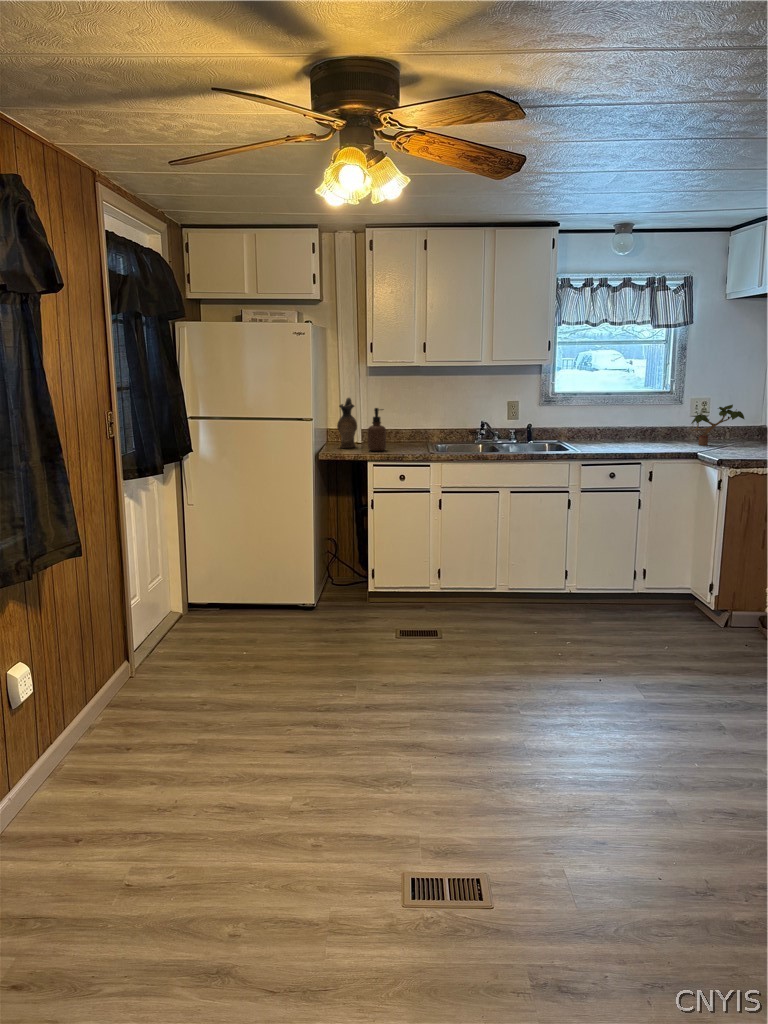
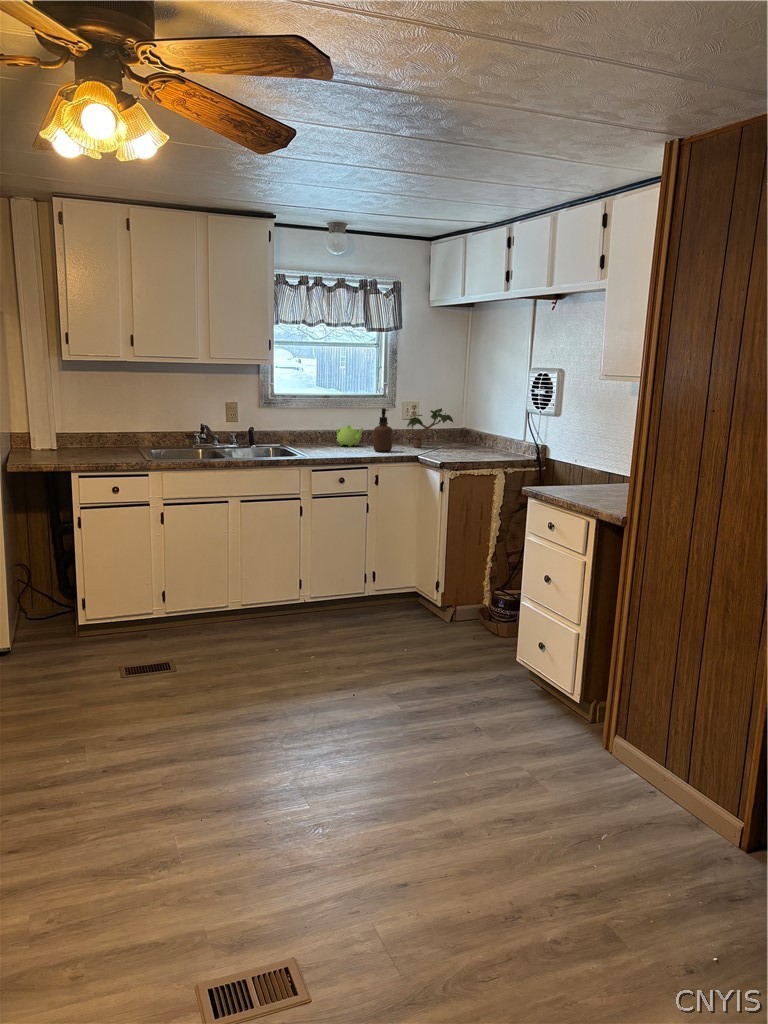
ceramic pitcher: present [337,398,357,448] -> none [26,396,52,455]
soap dispenser: present [368,408,386,451] -> present [373,408,392,452]
teapot: none [616,423,644,444] -> present [337,426,363,447]

